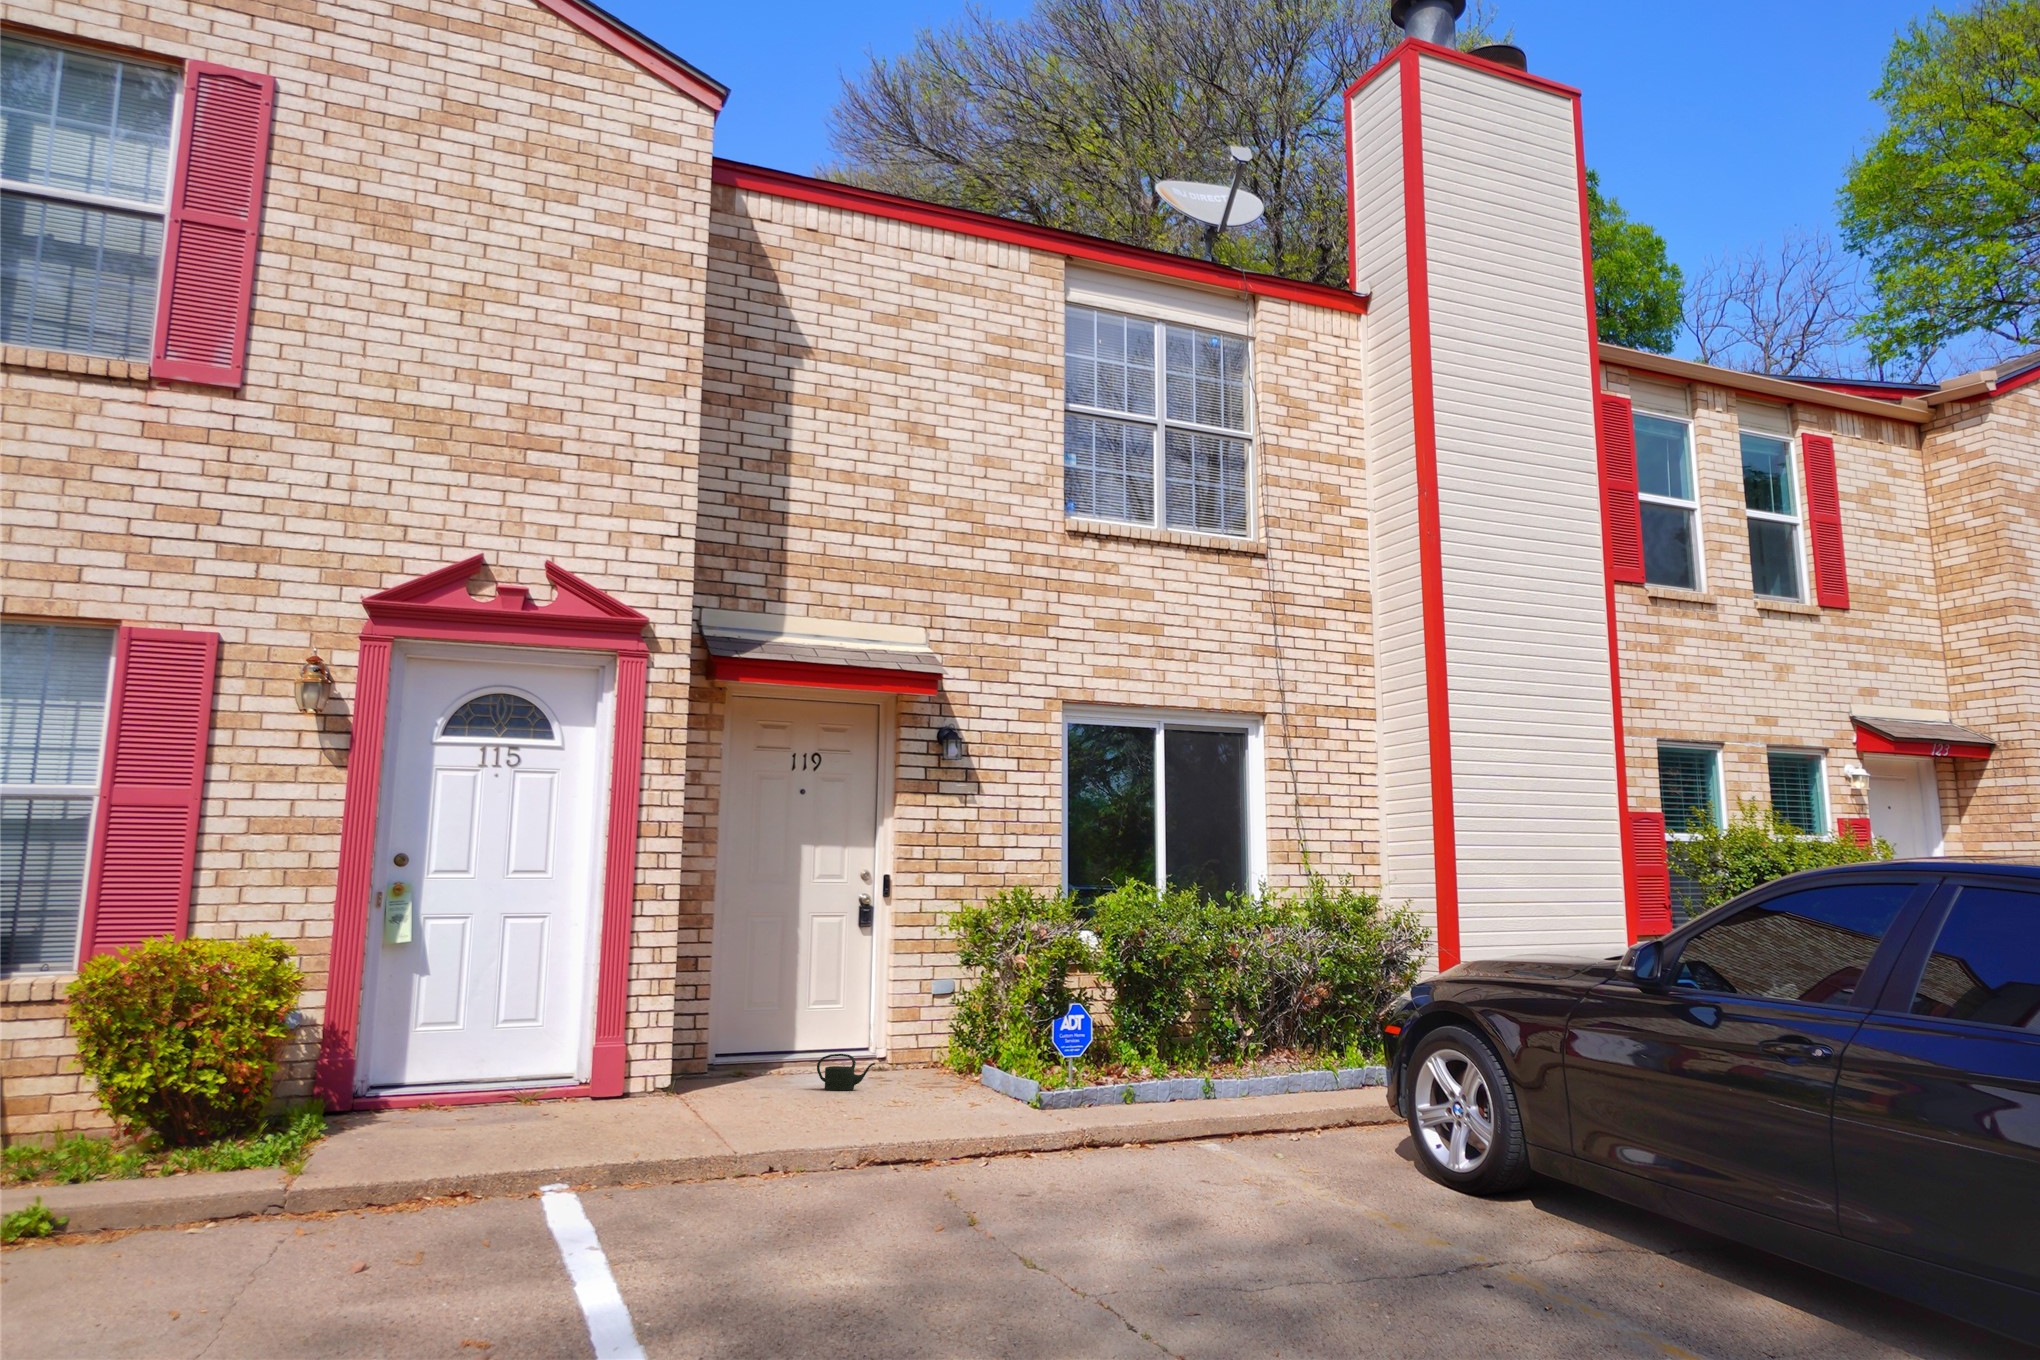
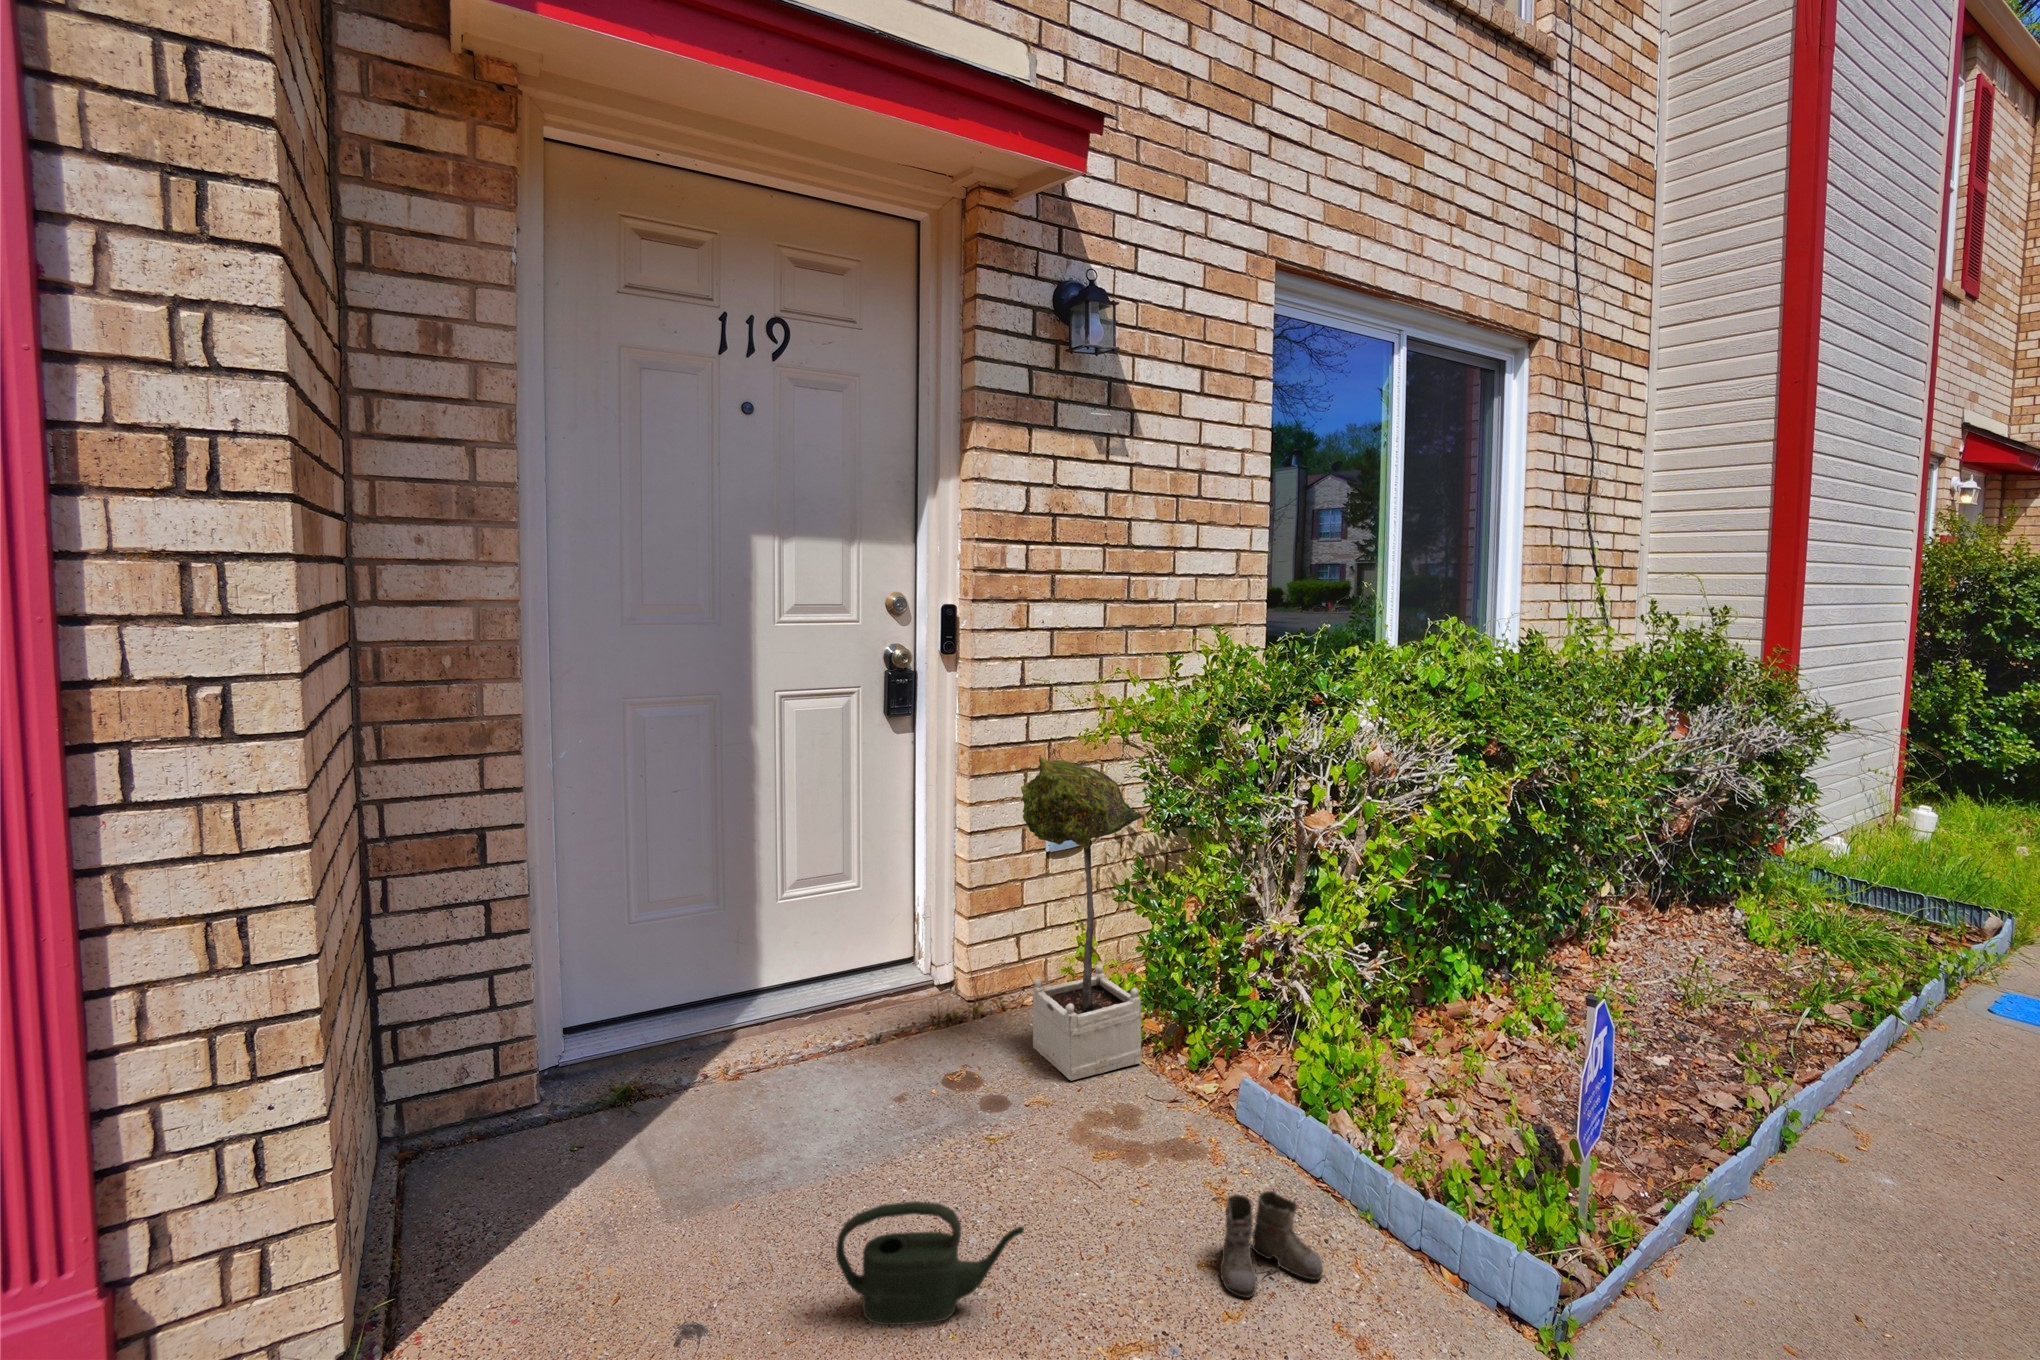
potted tree: none [909,937,963,1071] -> present [1021,757,1143,1081]
boots: none [938,1068,979,1092] -> present [1220,1191,1323,1298]

